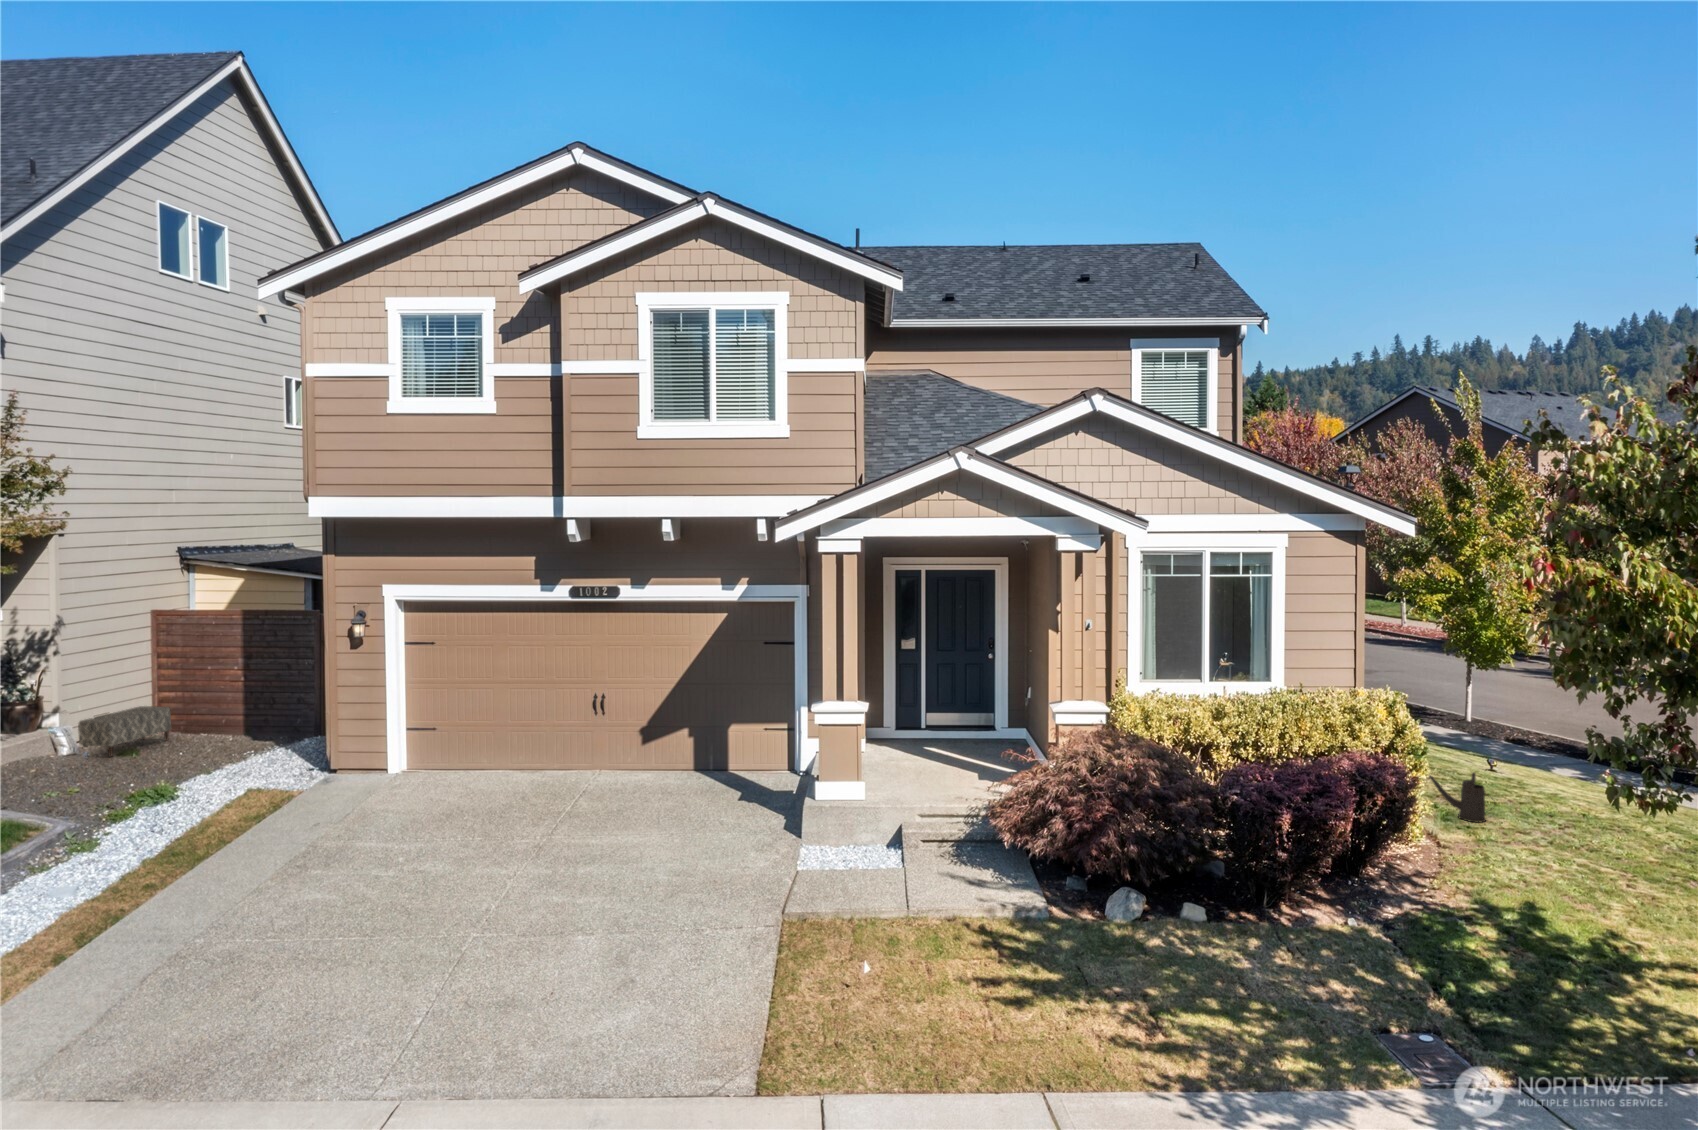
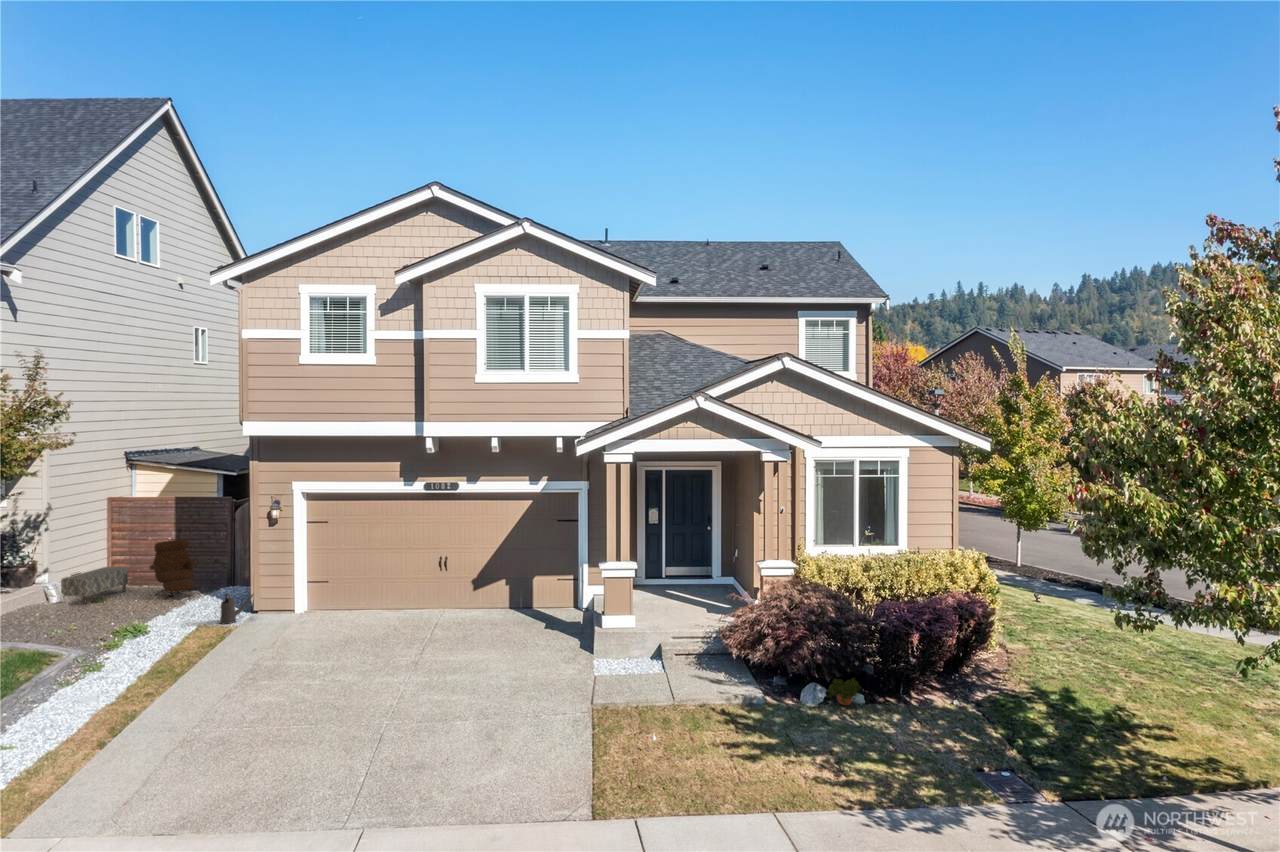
lounge chair: none [198,669,264,752] -> present [150,540,197,598]
watering can: present [1429,772,1493,822] -> present [220,593,253,624]
potted plant: none [1146,881,1200,928] -> present [828,678,860,705]

